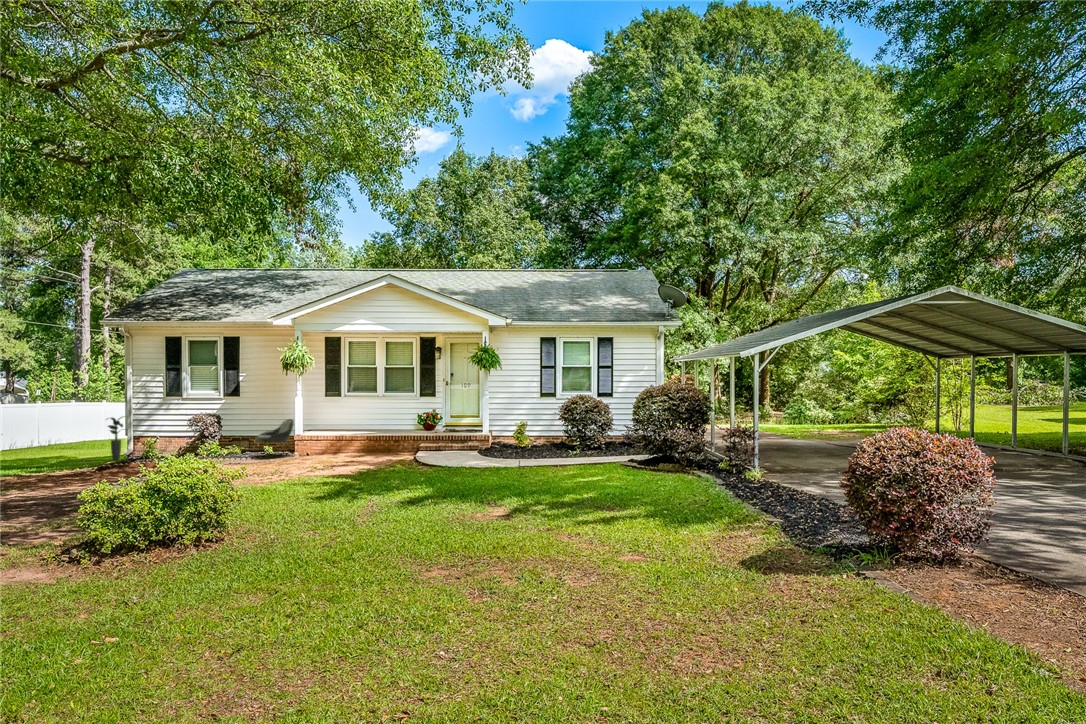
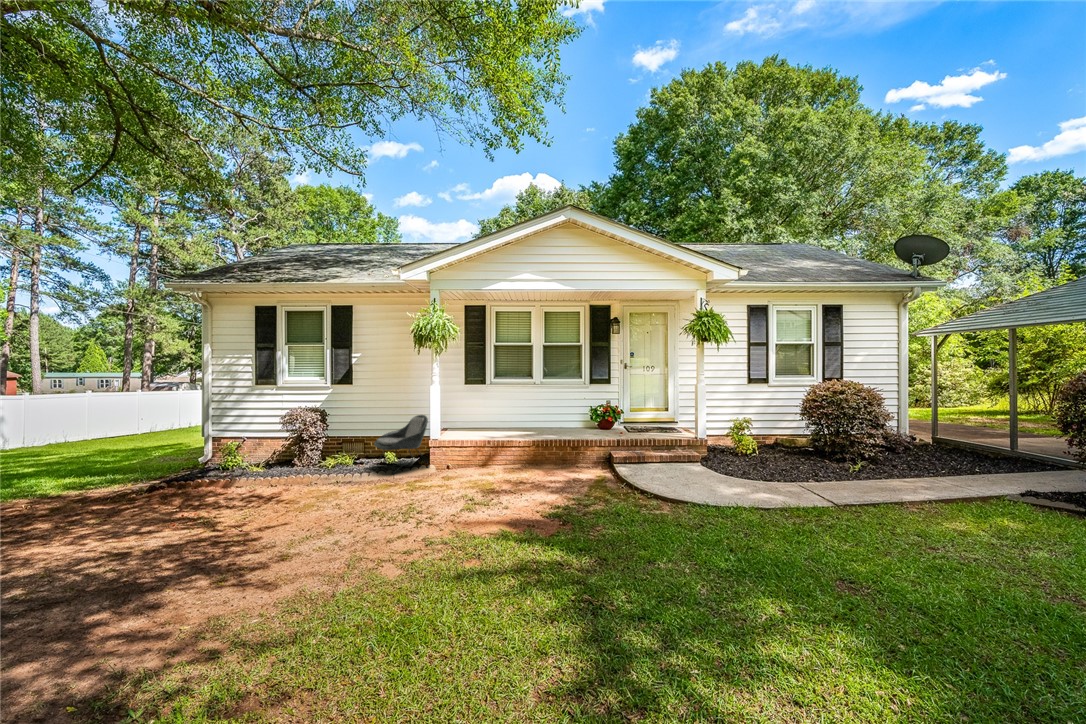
potted plant: present [108,417,126,460] -> none [163,412,200,474]

